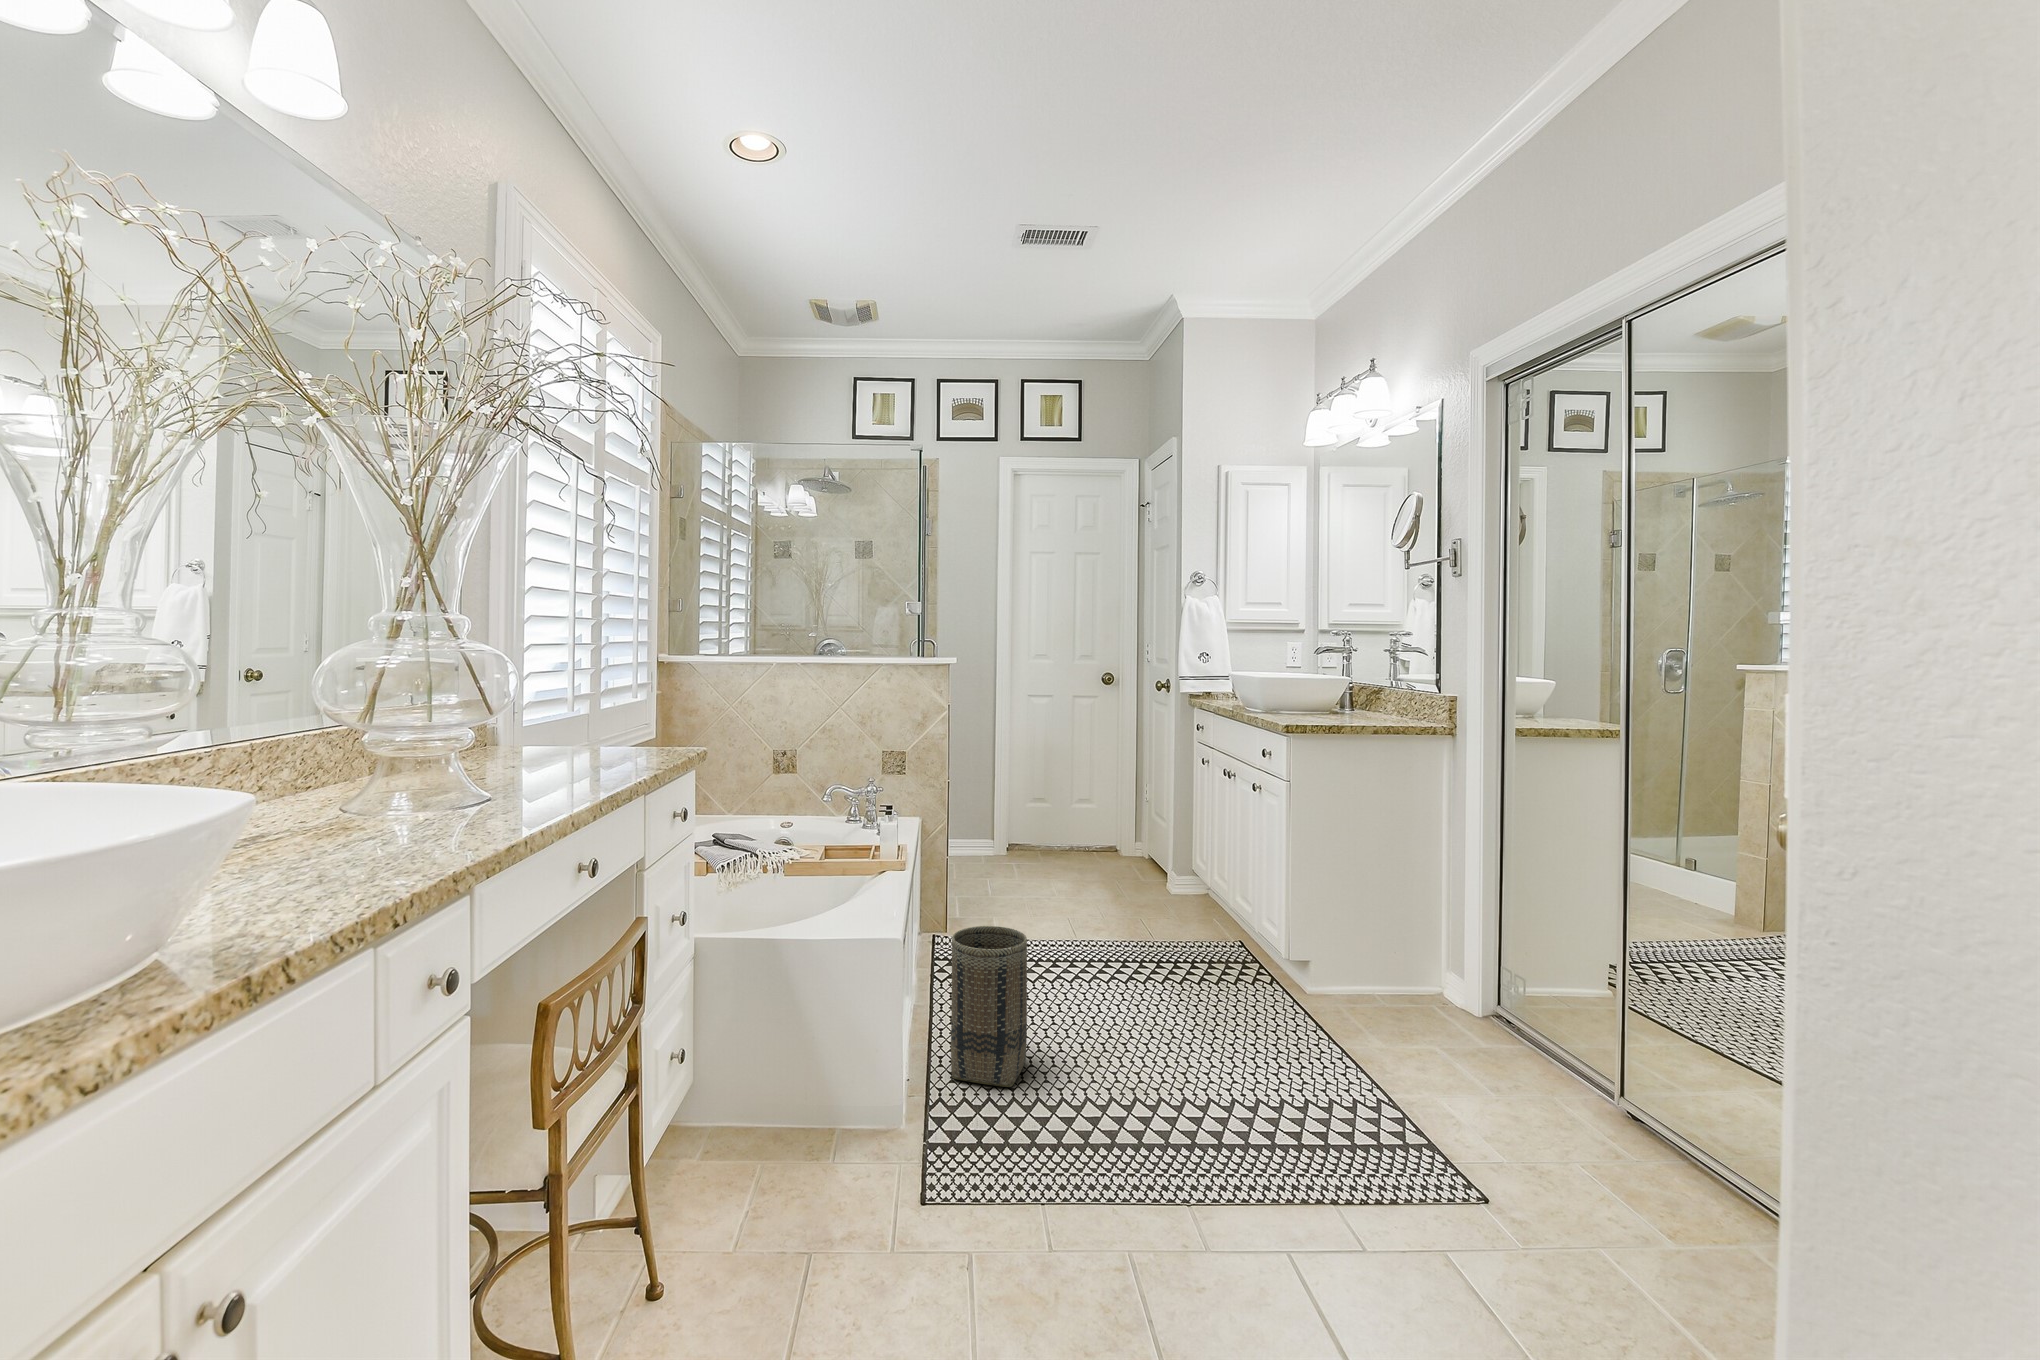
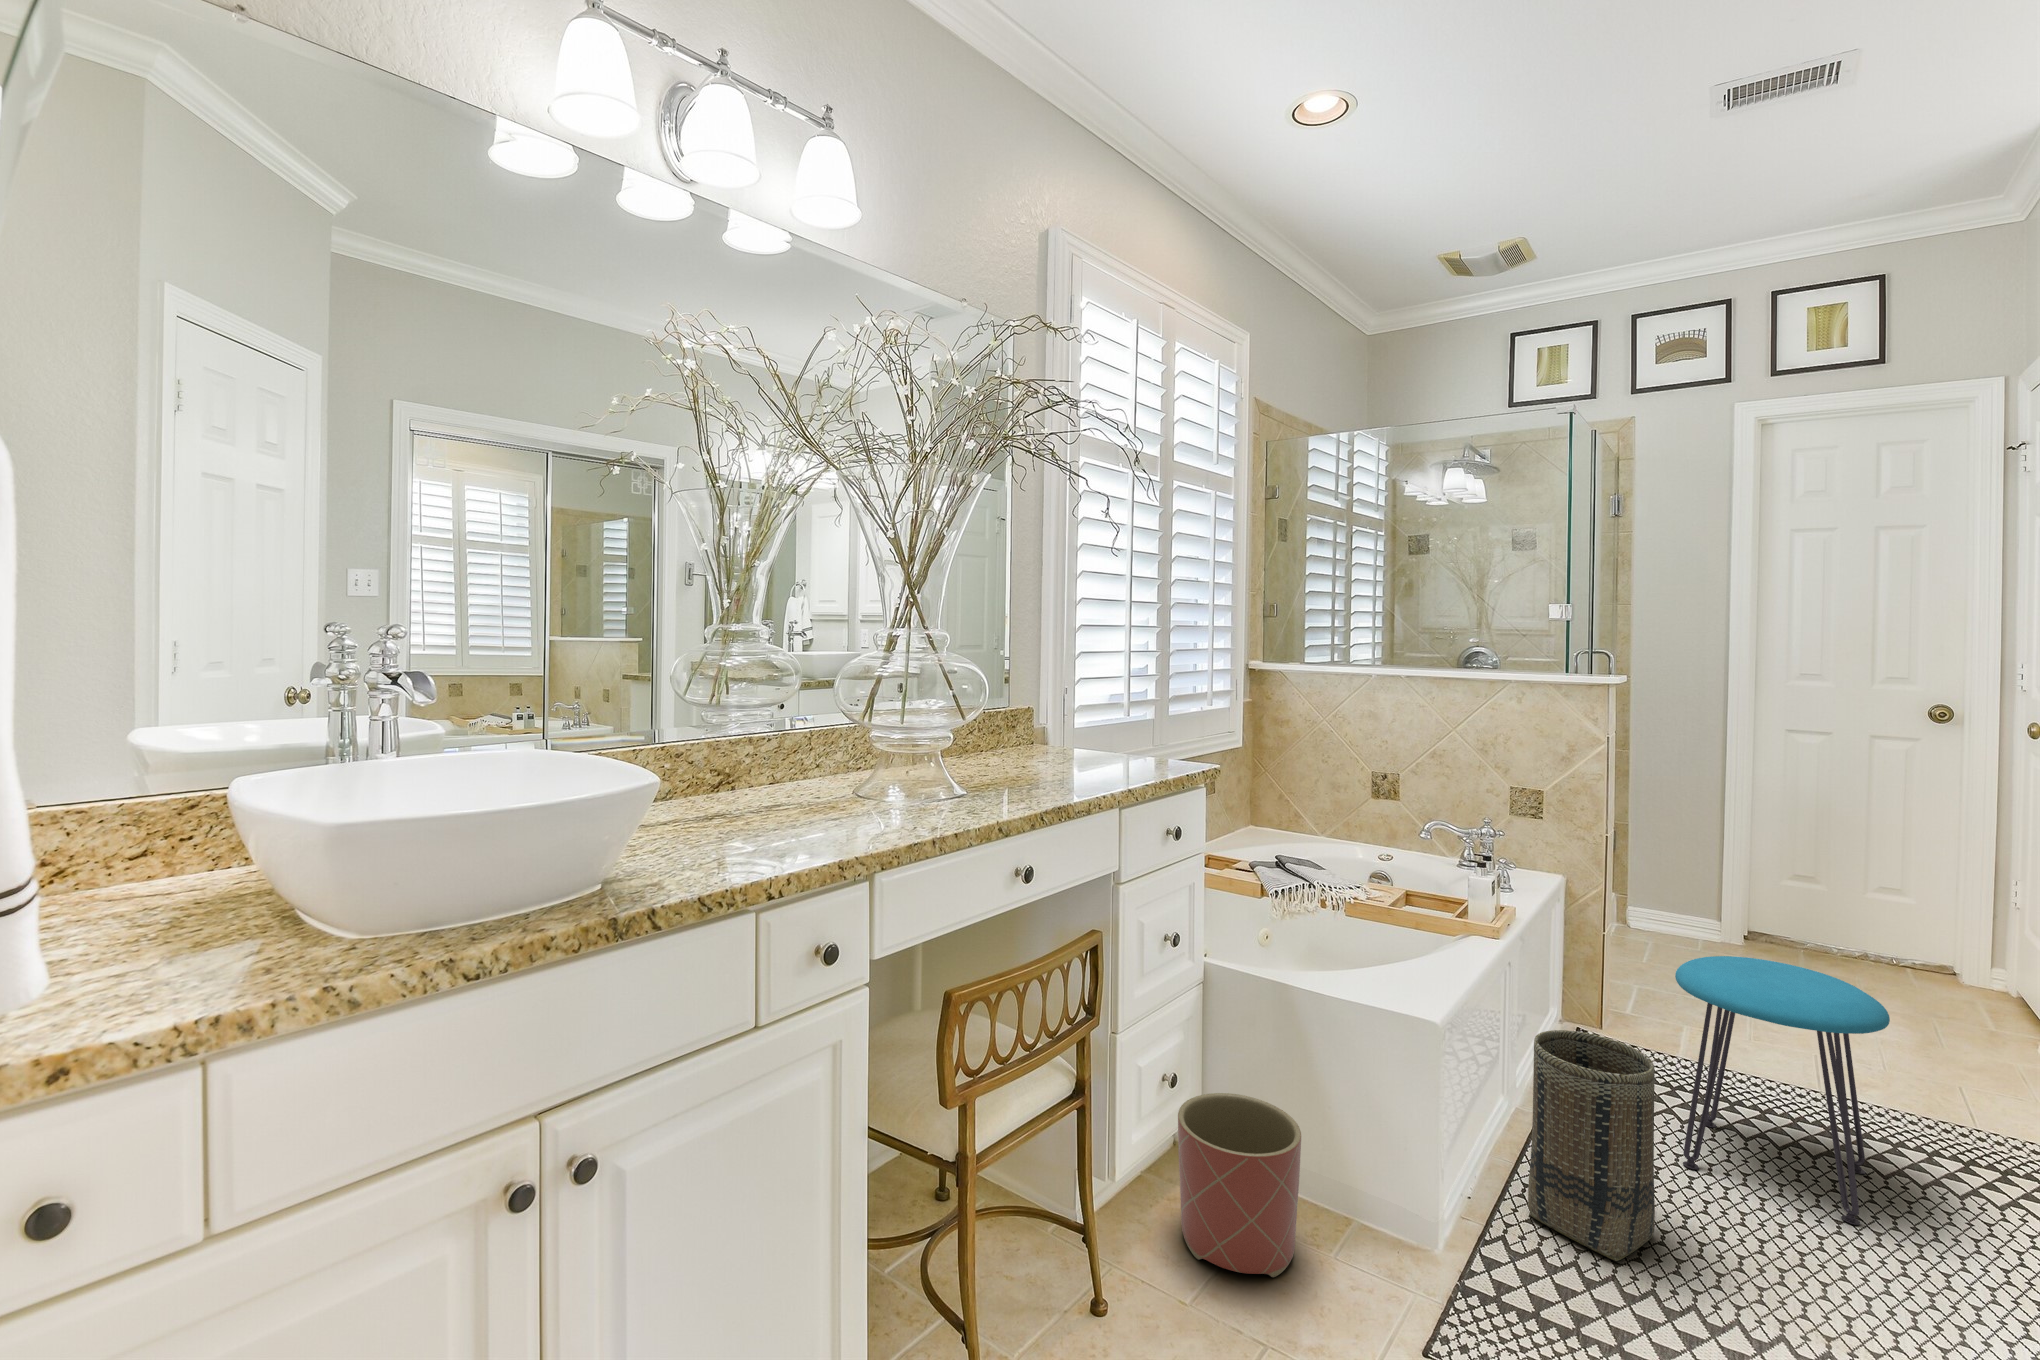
stool: none [1015,852,1126,1014] -> present [1675,956,1890,1225]
planter: none [699,1051,812,1217] -> present [1178,1093,1301,1277]

